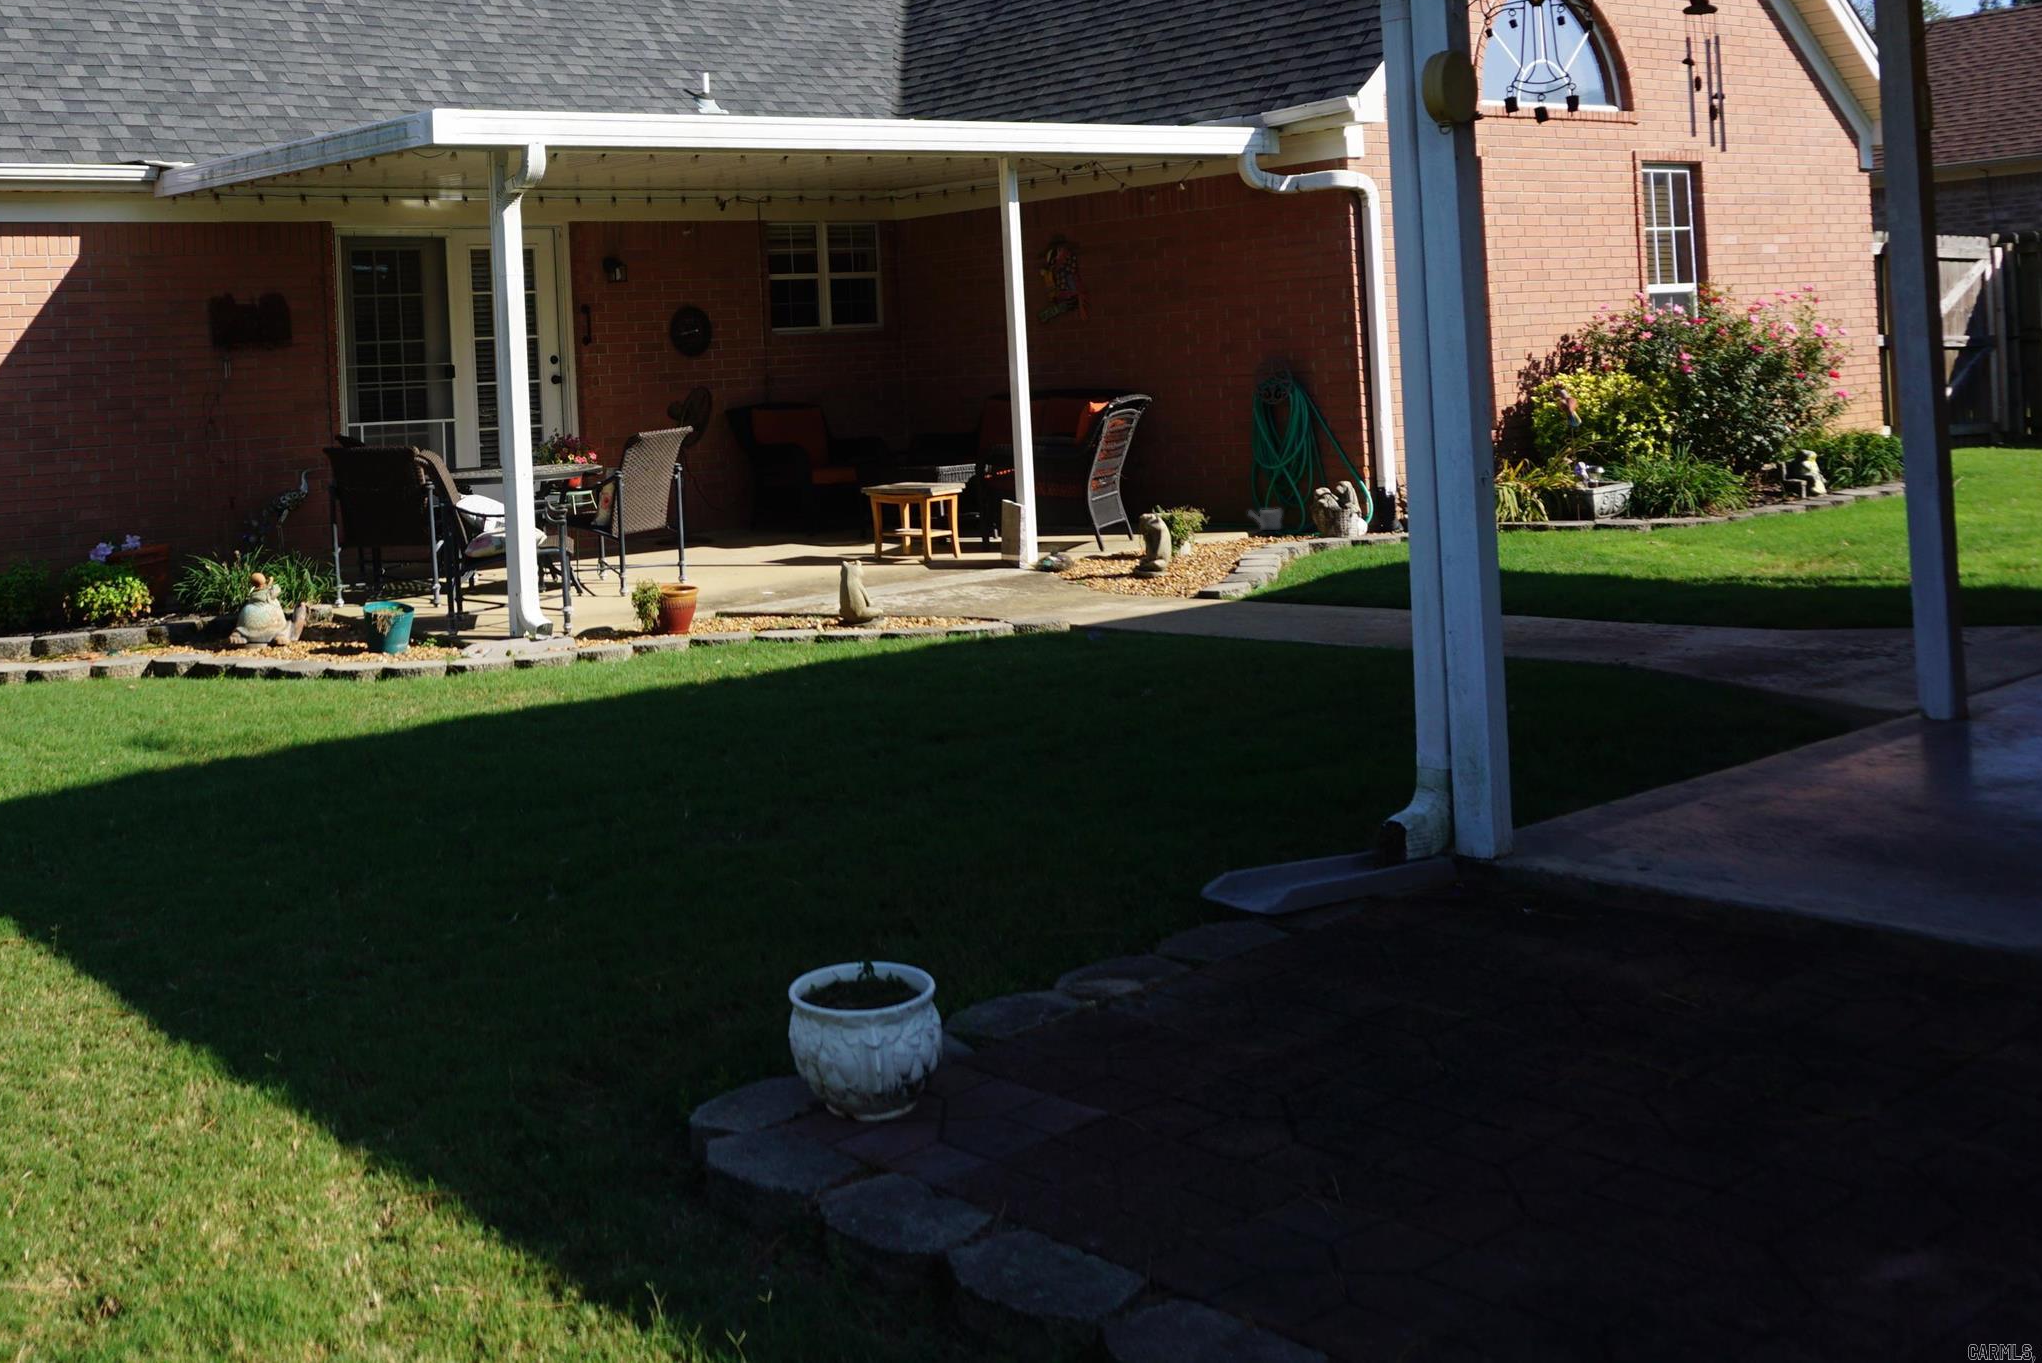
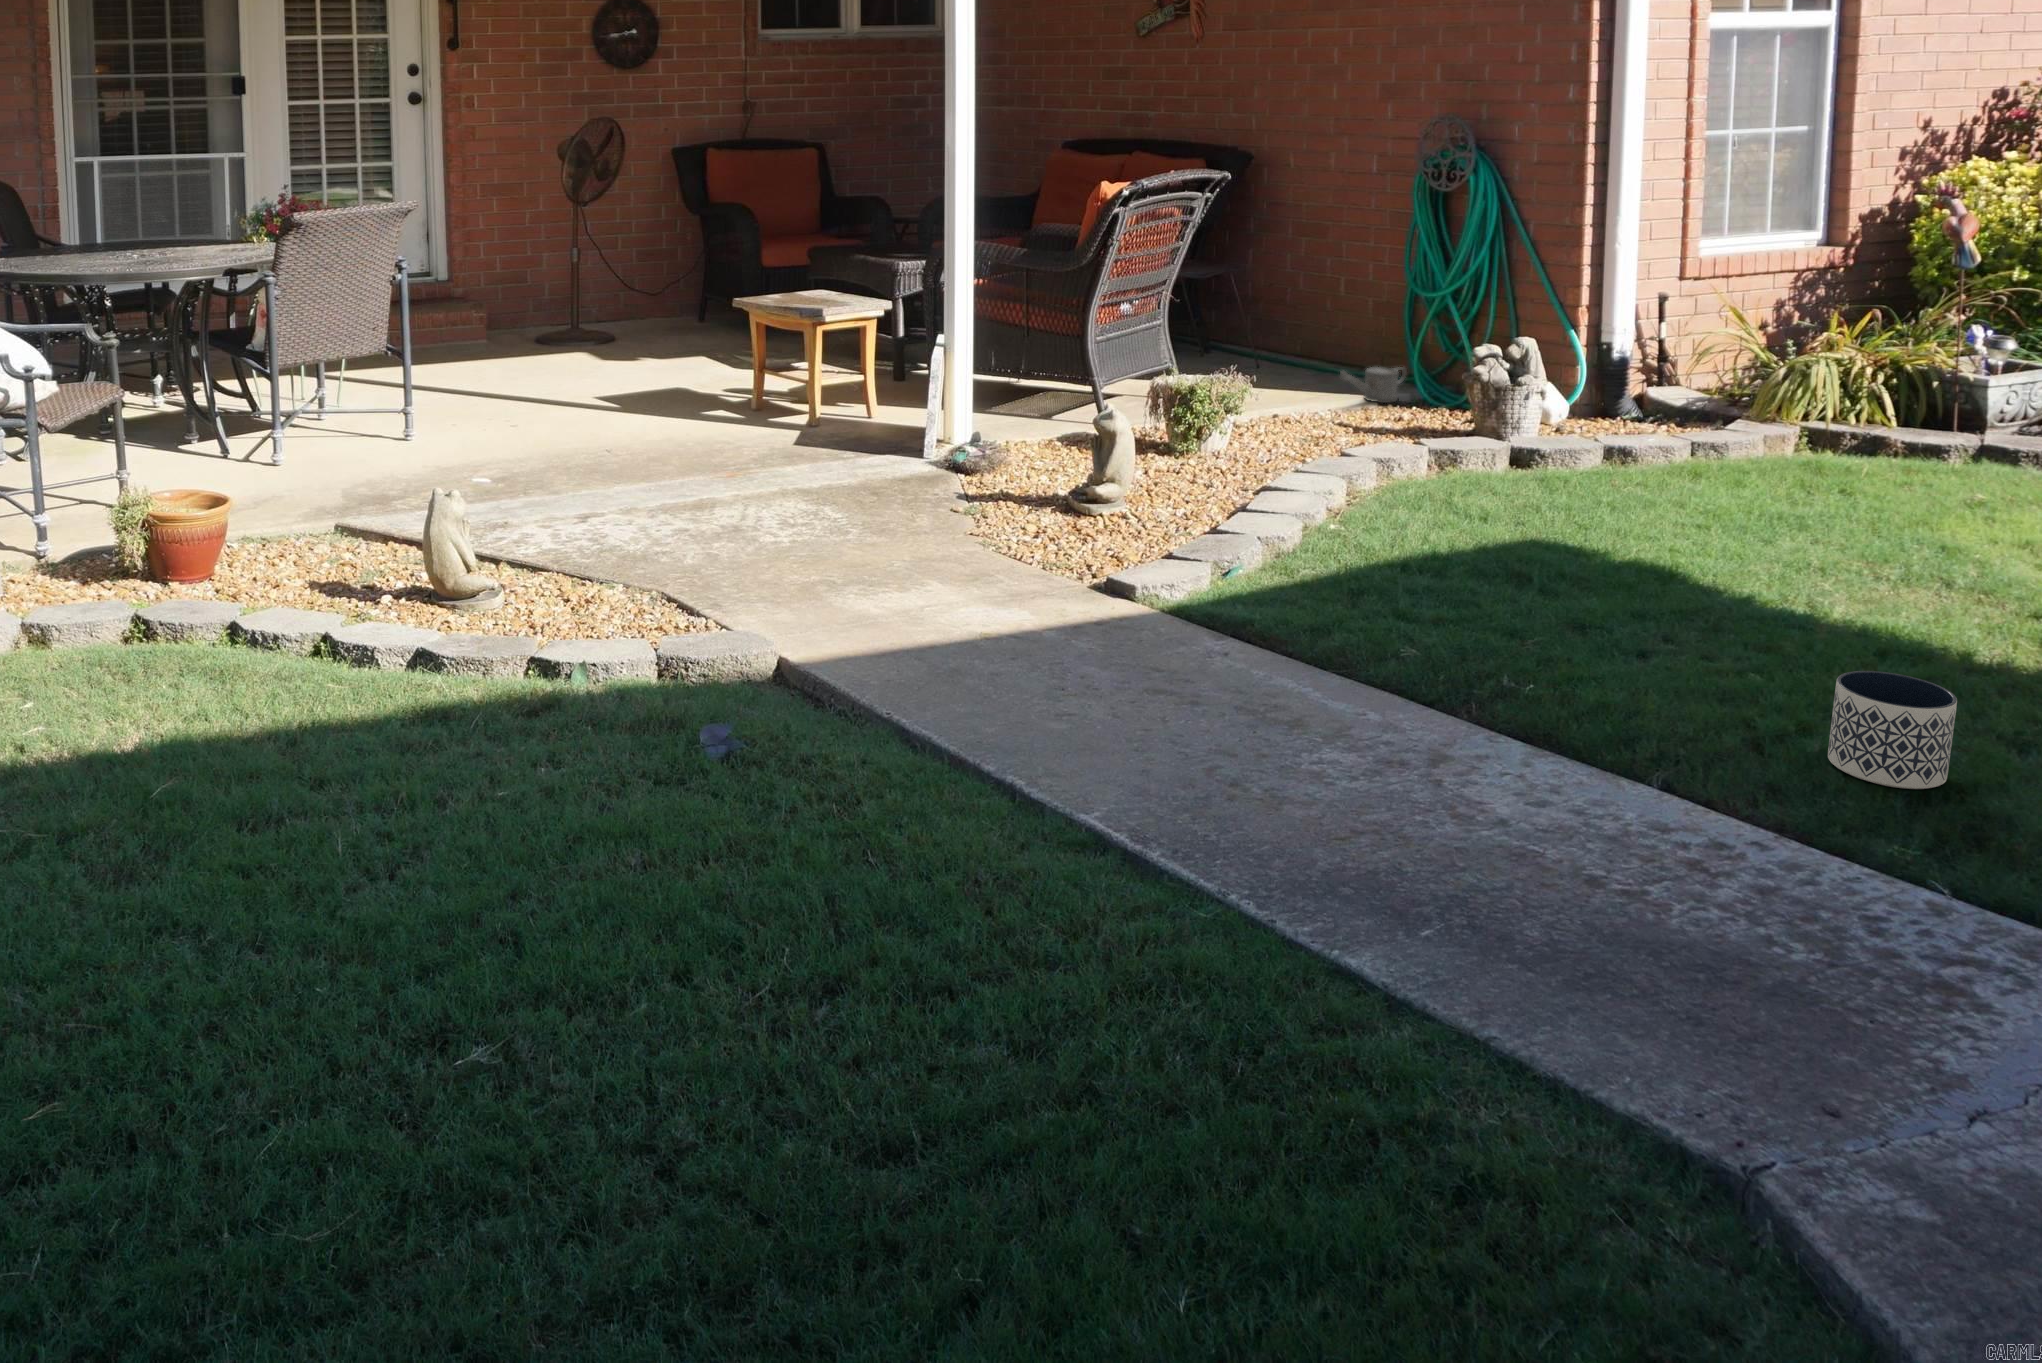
planter: none [1577,561,1629,606] -> present [1828,671,1957,789]

